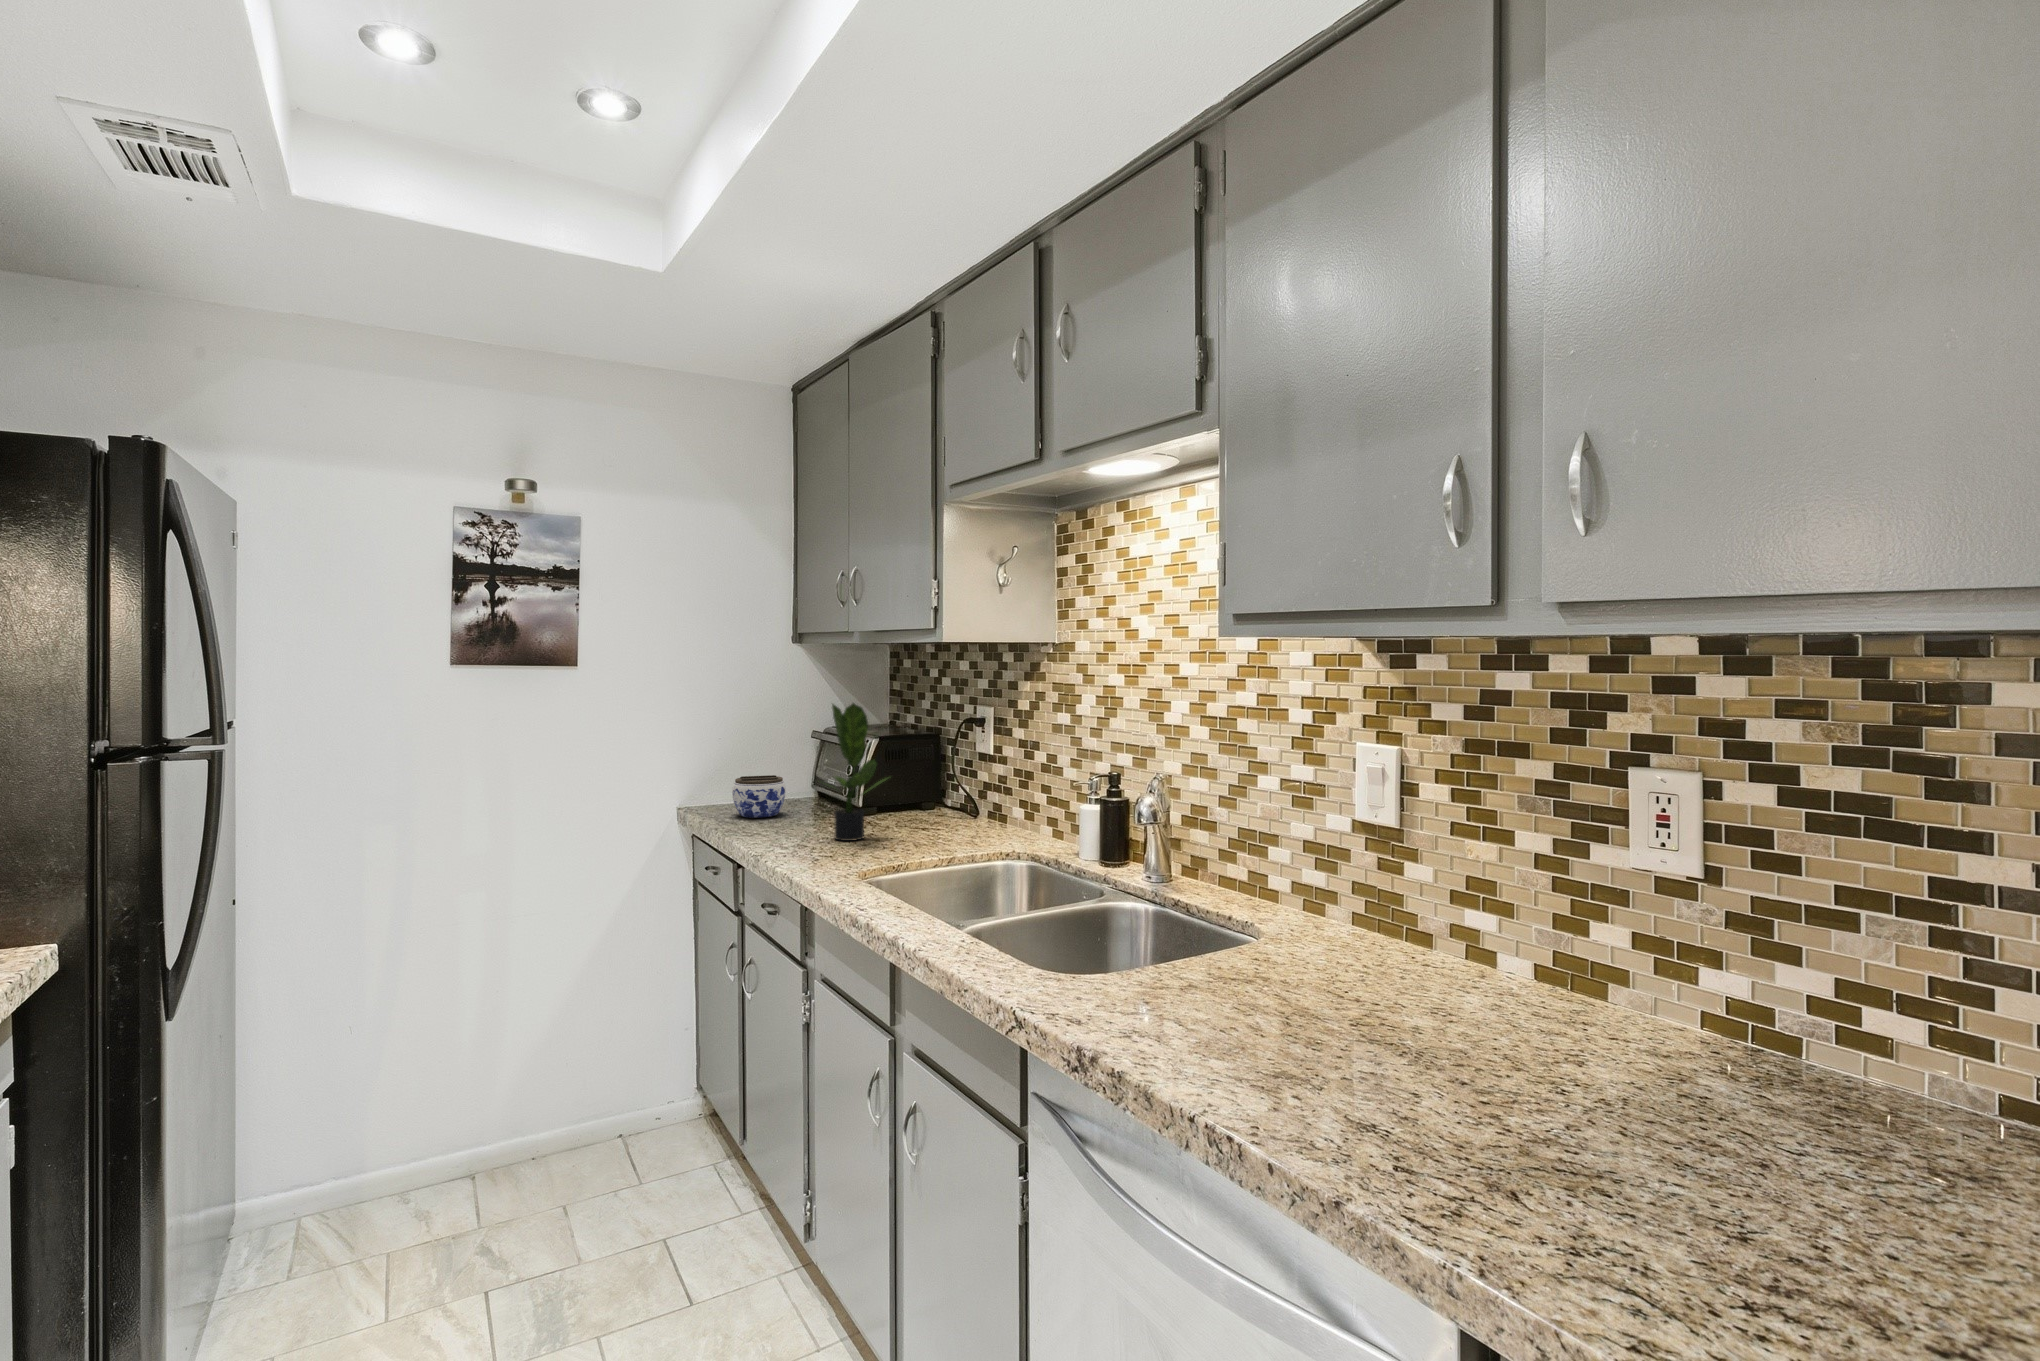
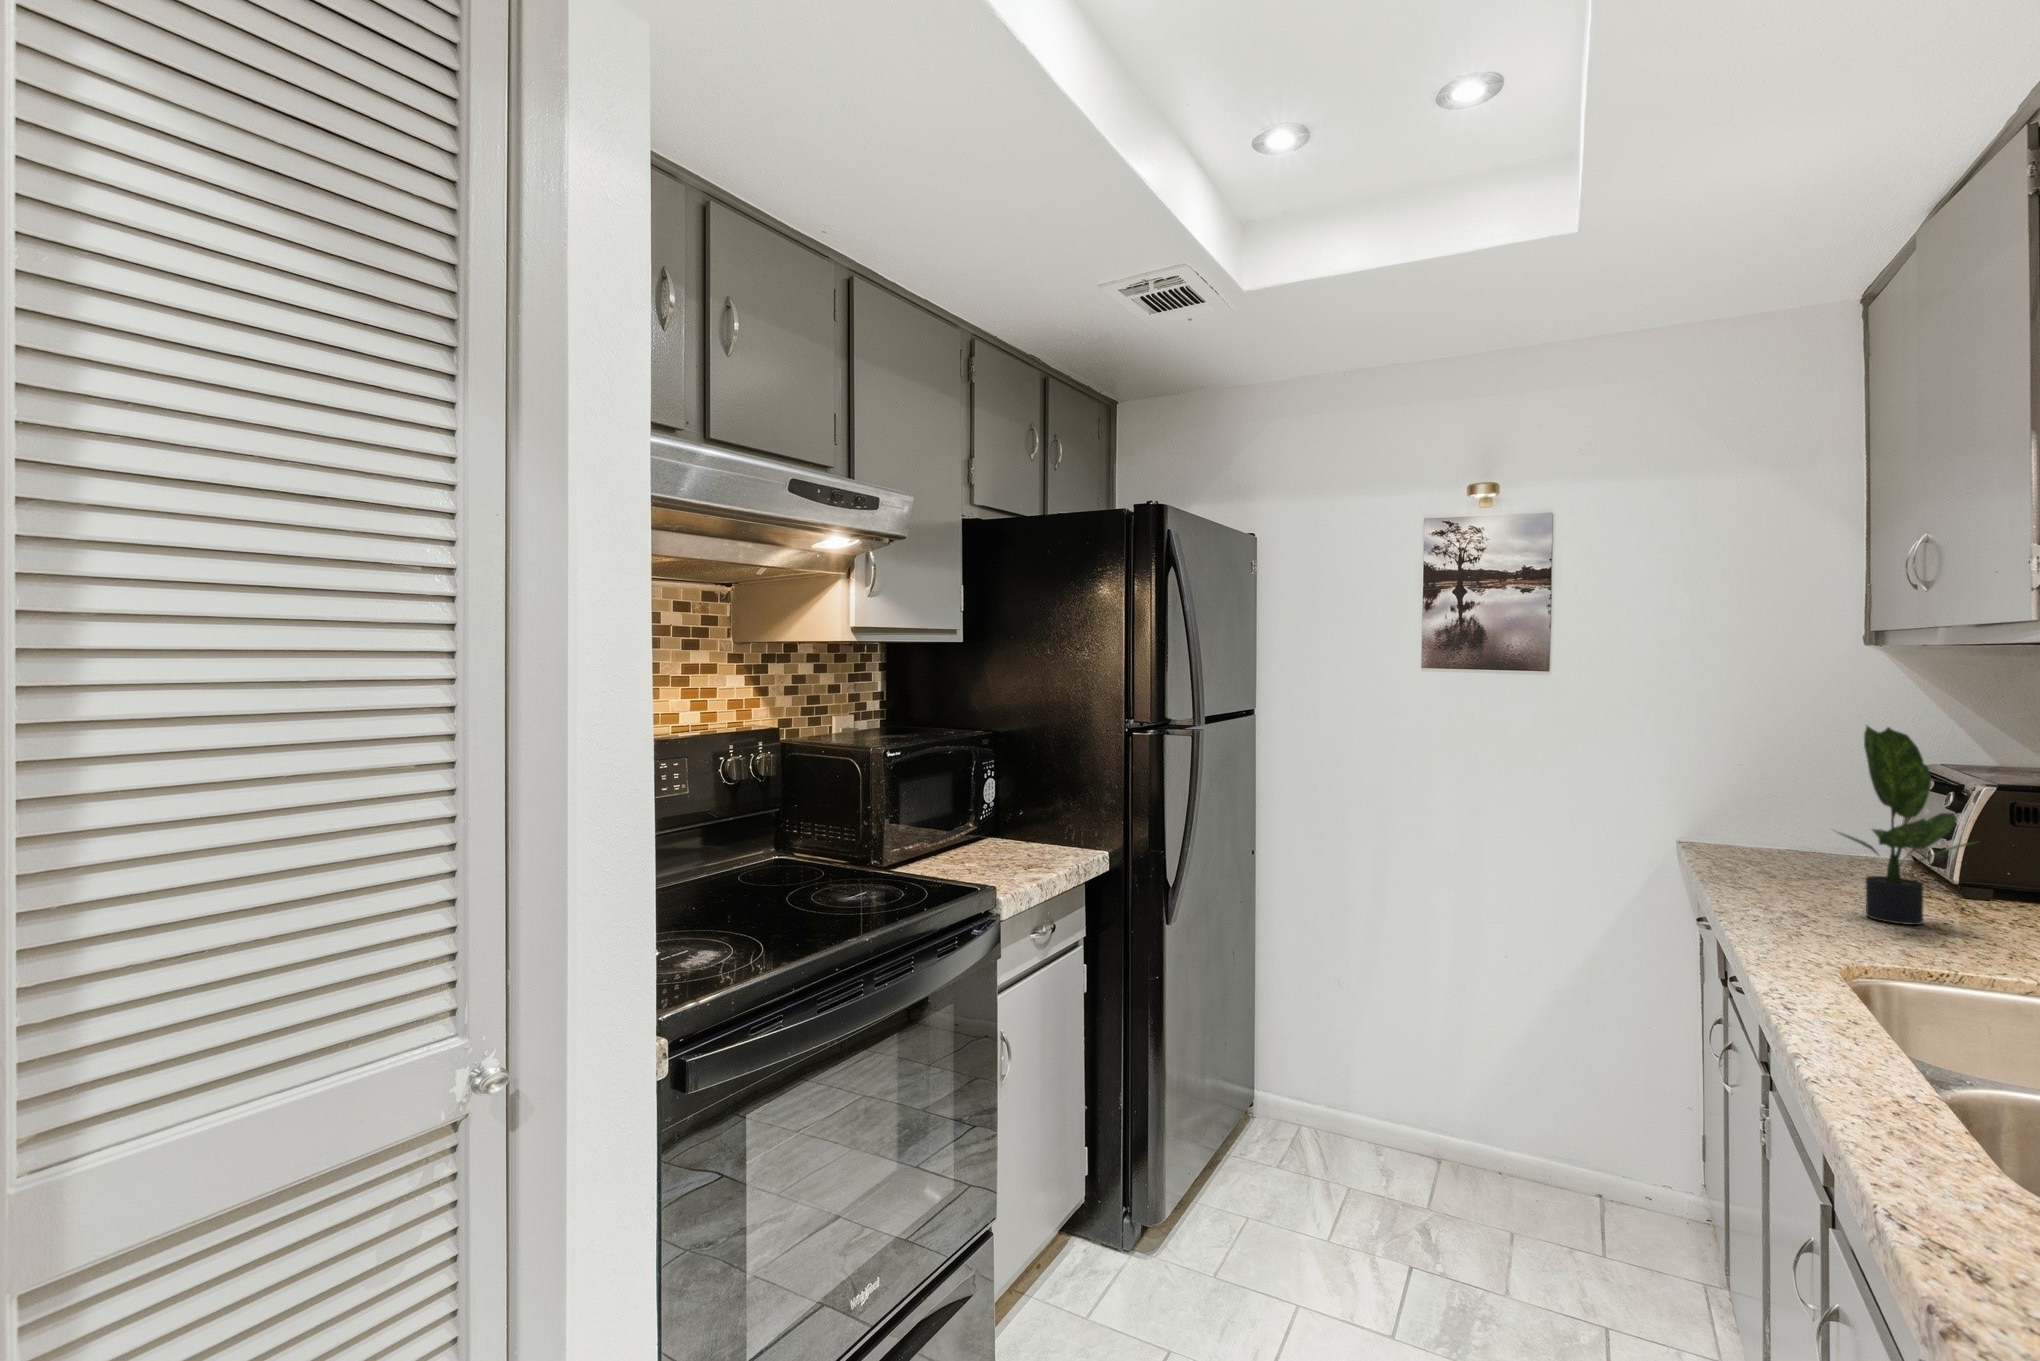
jar: present [732,775,785,818] -> none [1740,812,1826,869]

